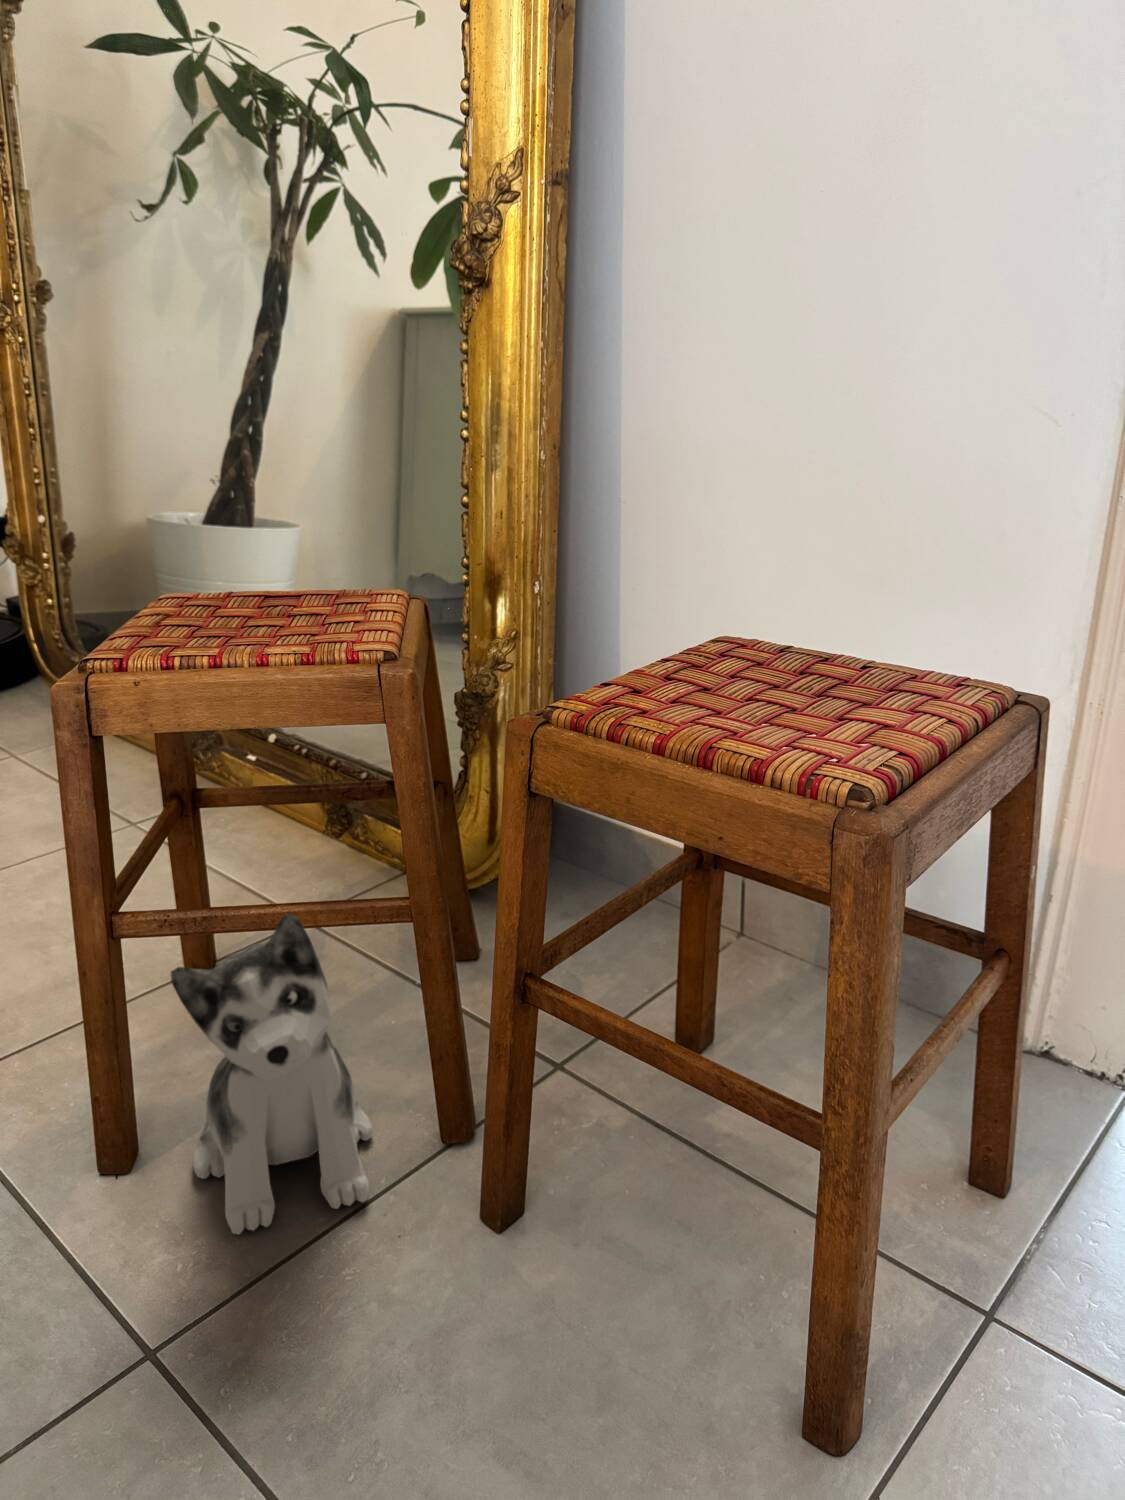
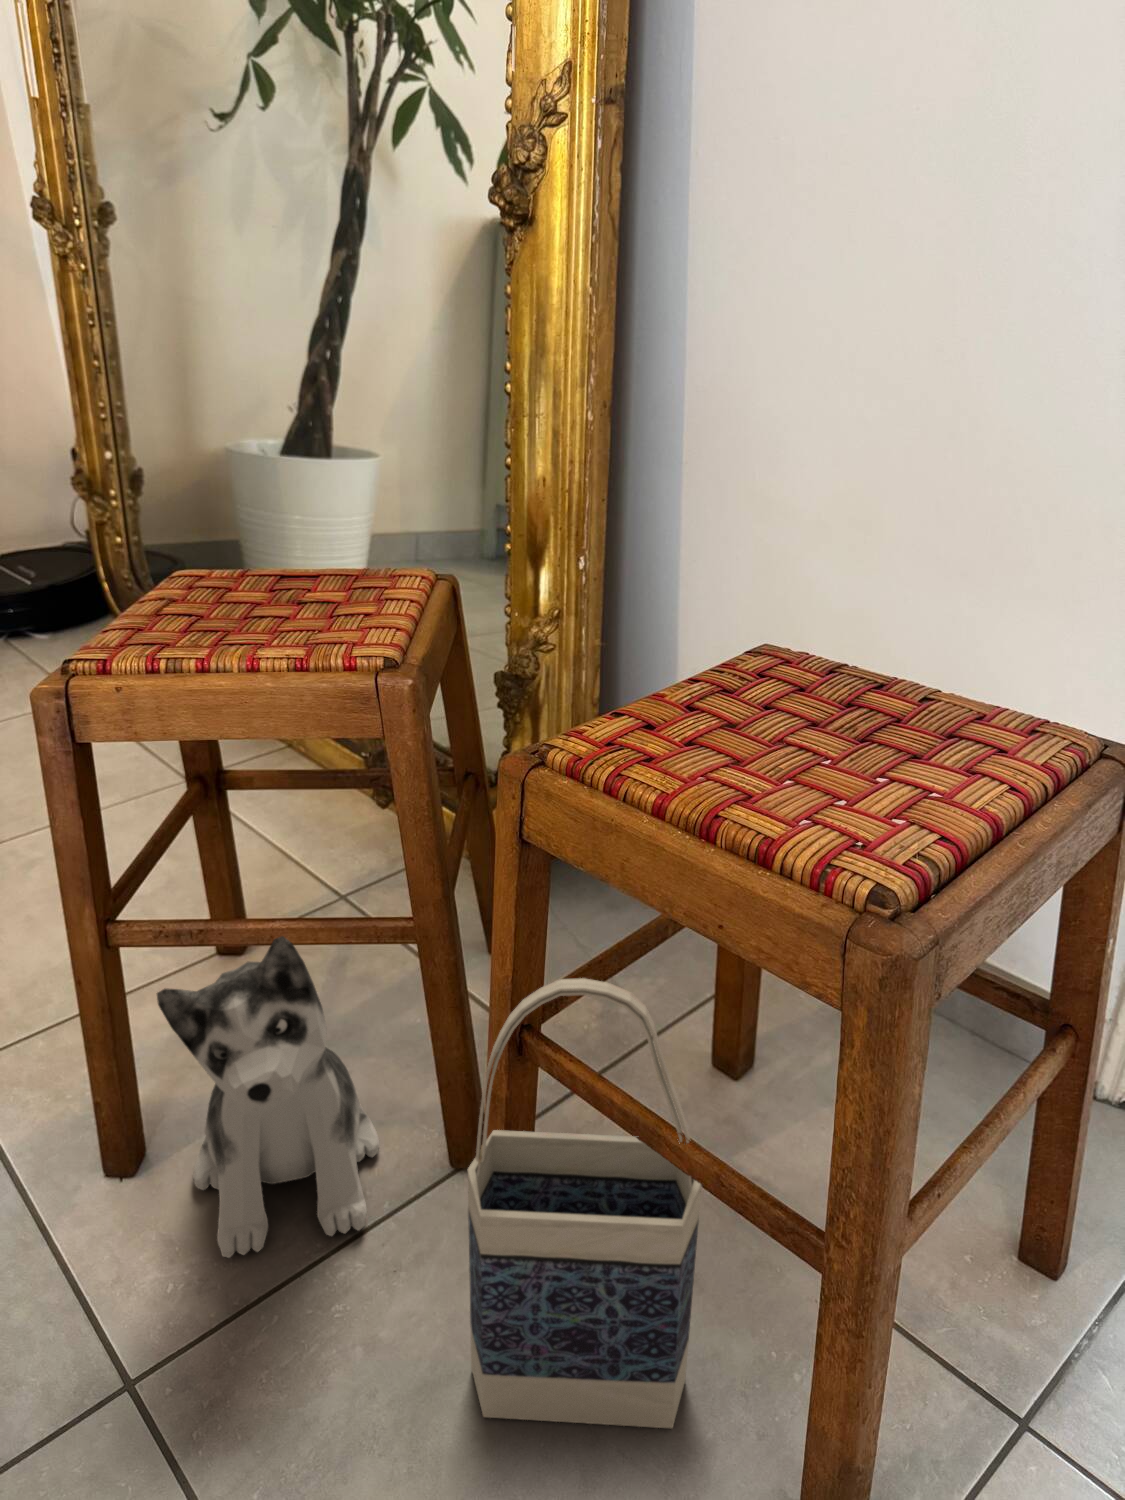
bag: none [487,905,701,1348] -> present [468,978,702,1428]

